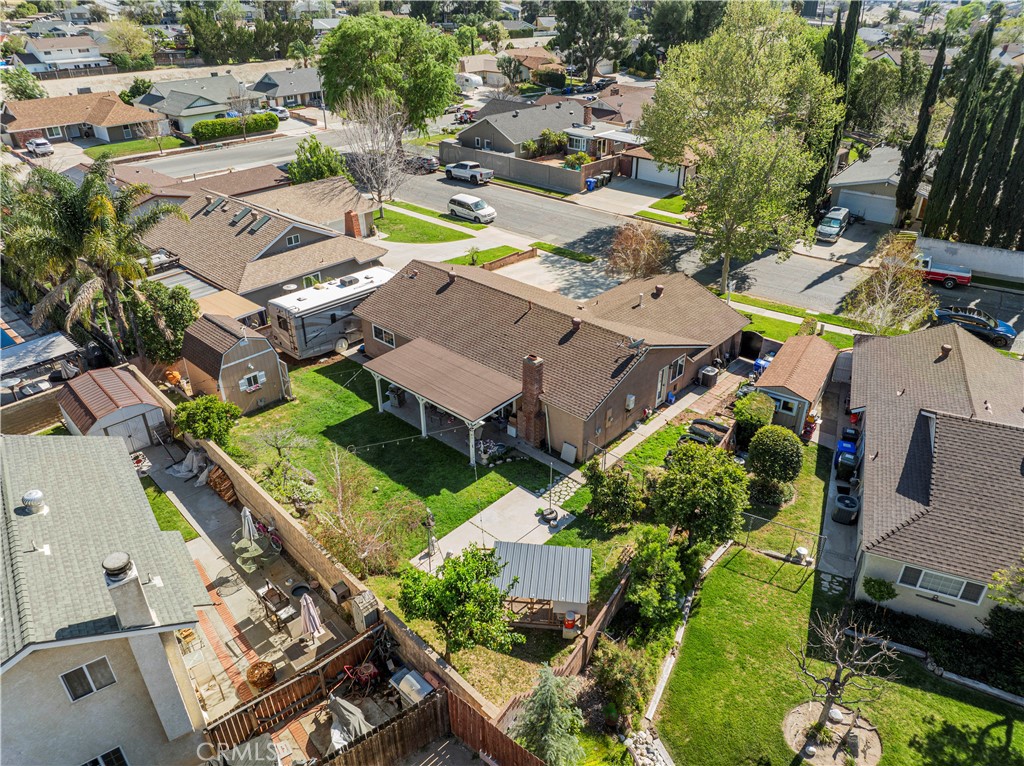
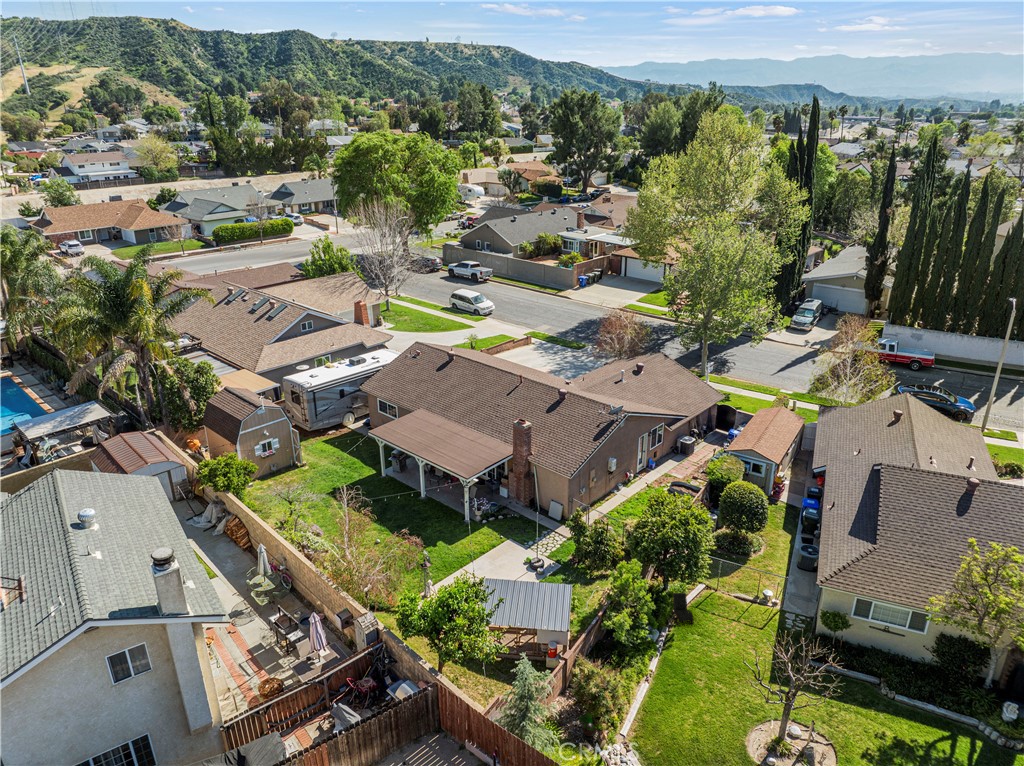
lounge chair: none [697,554,722,591] -> present [672,592,694,626]

